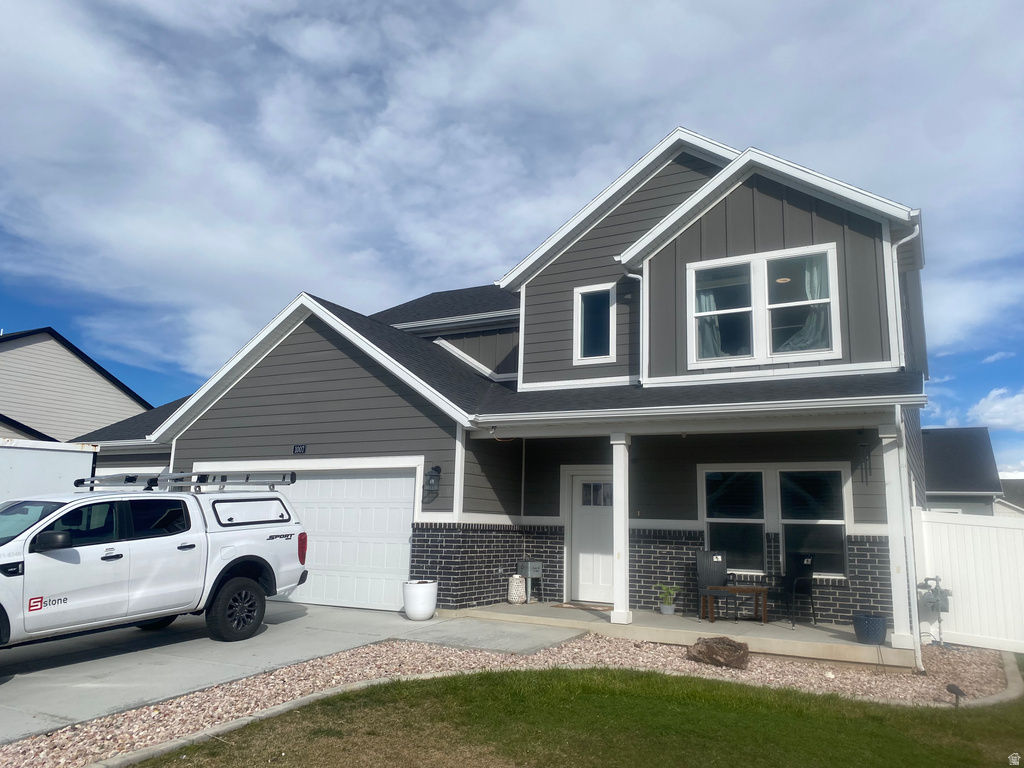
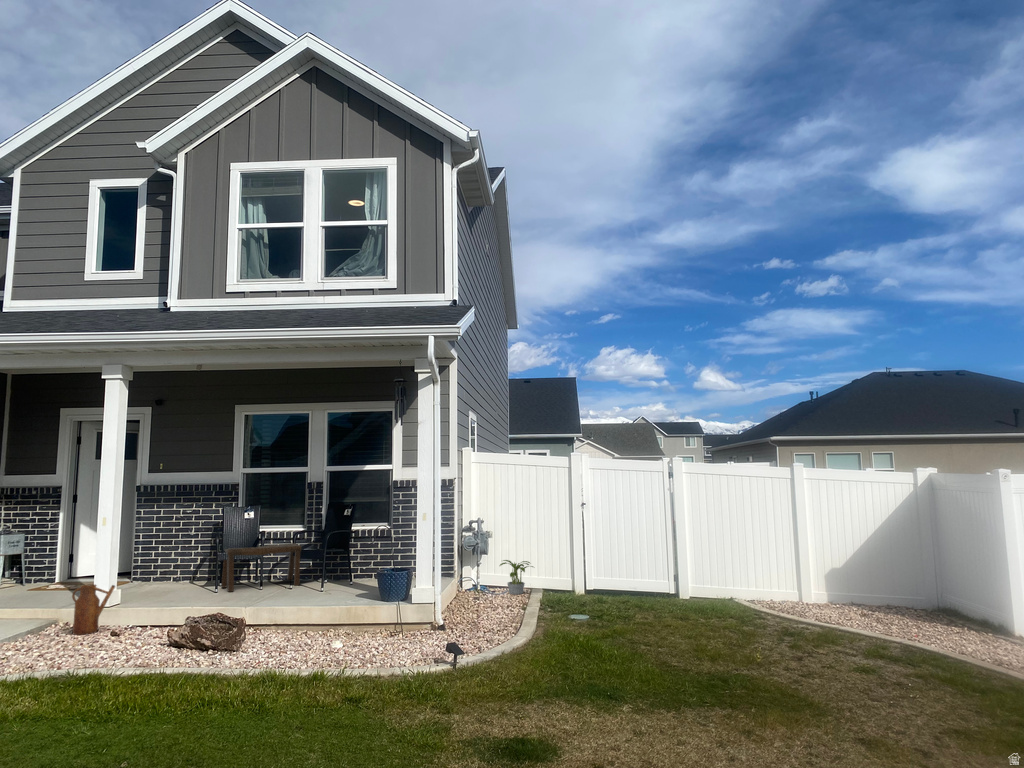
potted plant: present [654,584,681,615] -> present [500,560,533,594]
watering can: none [605,604,637,642] -> present [72,584,115,635]

